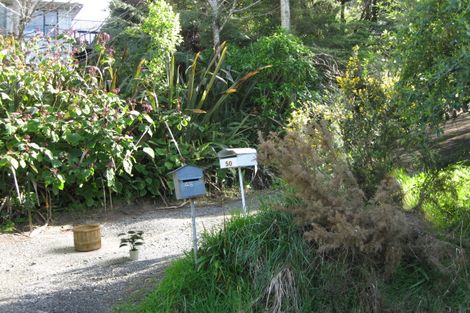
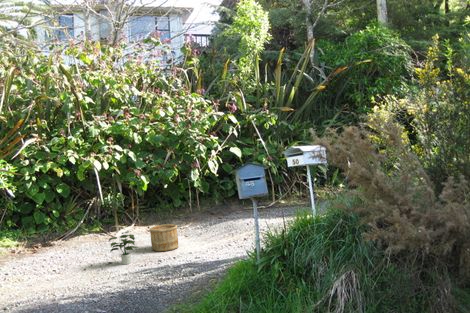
potted plant: present [118,227,145,260] -> present [109,231,138,264]

